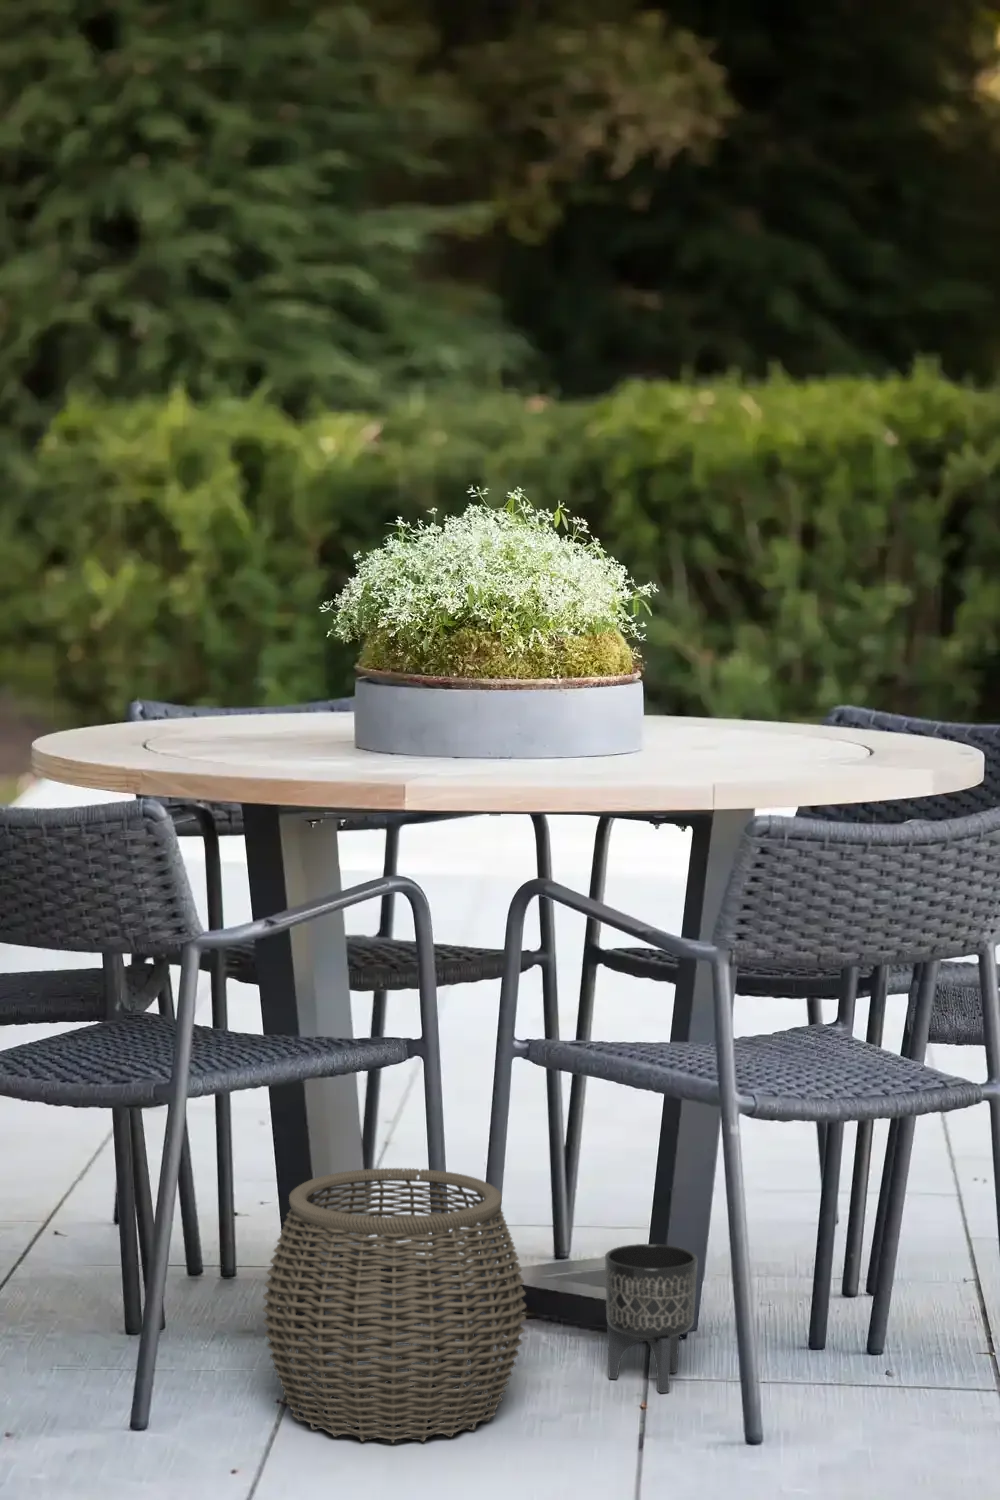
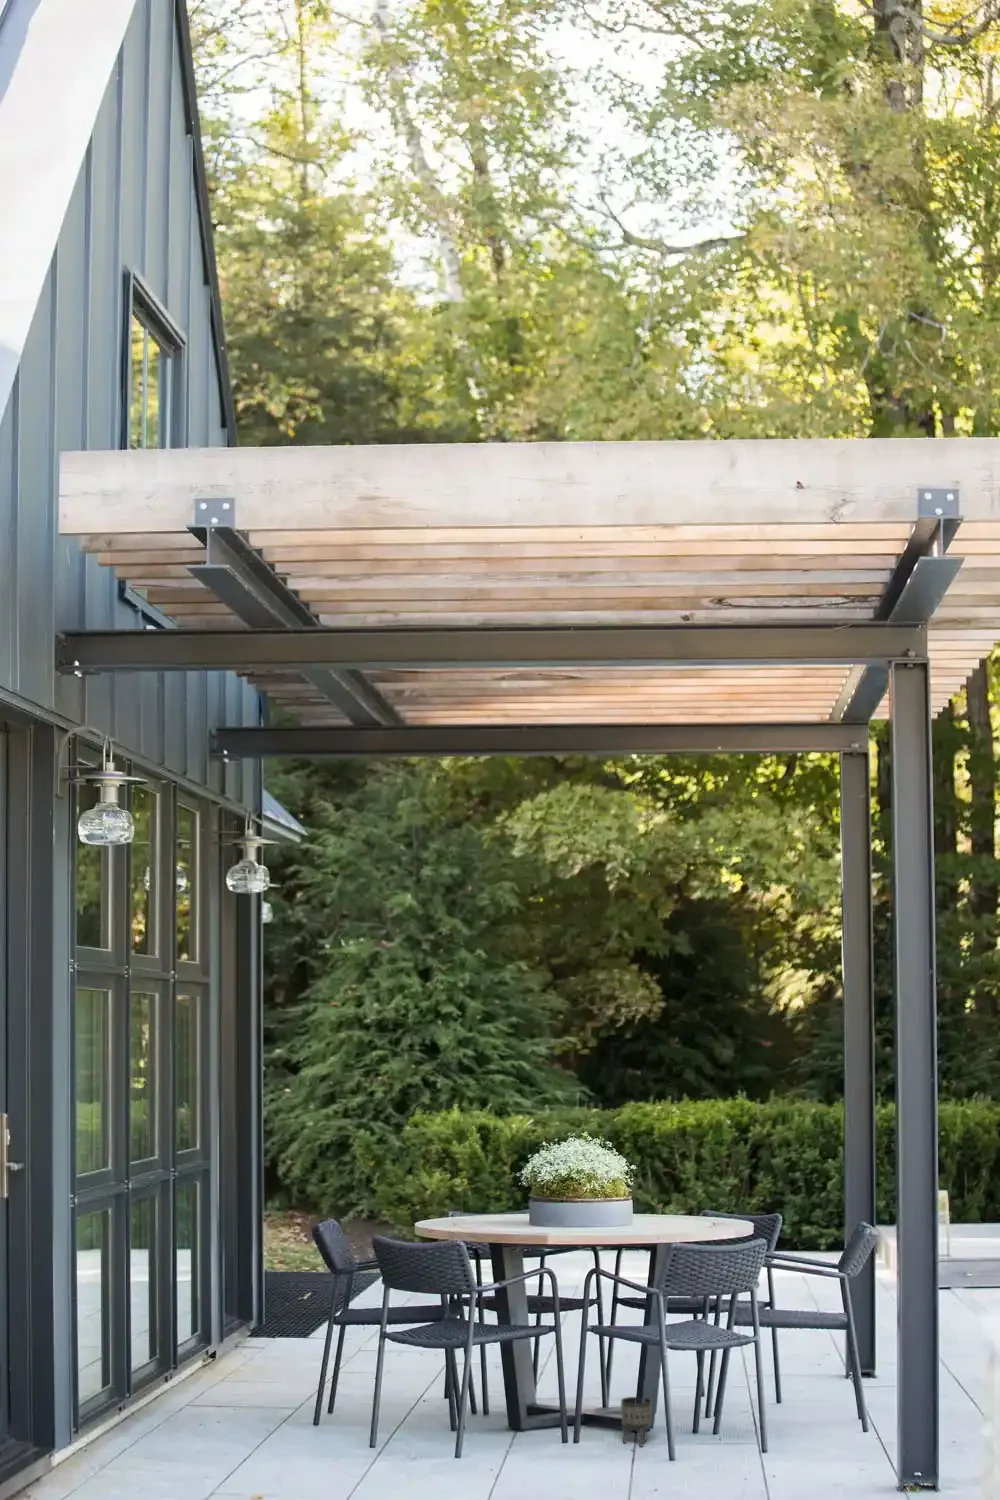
woven basket: present [262,1168,526,1443] -> none [510,1371,596,1460]

